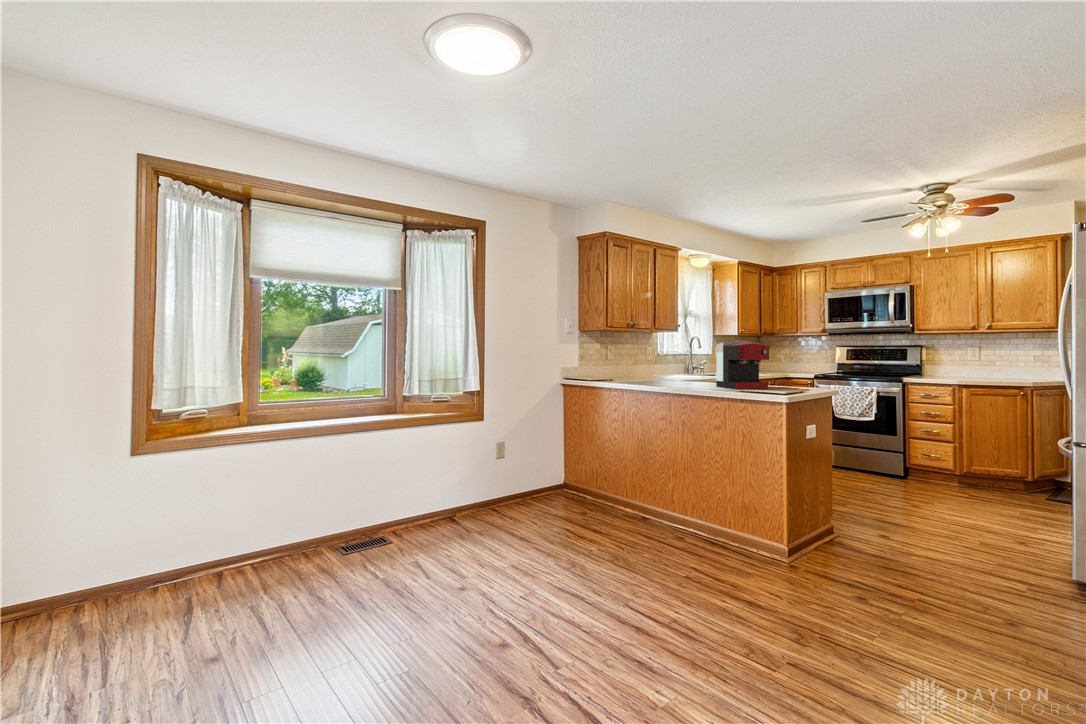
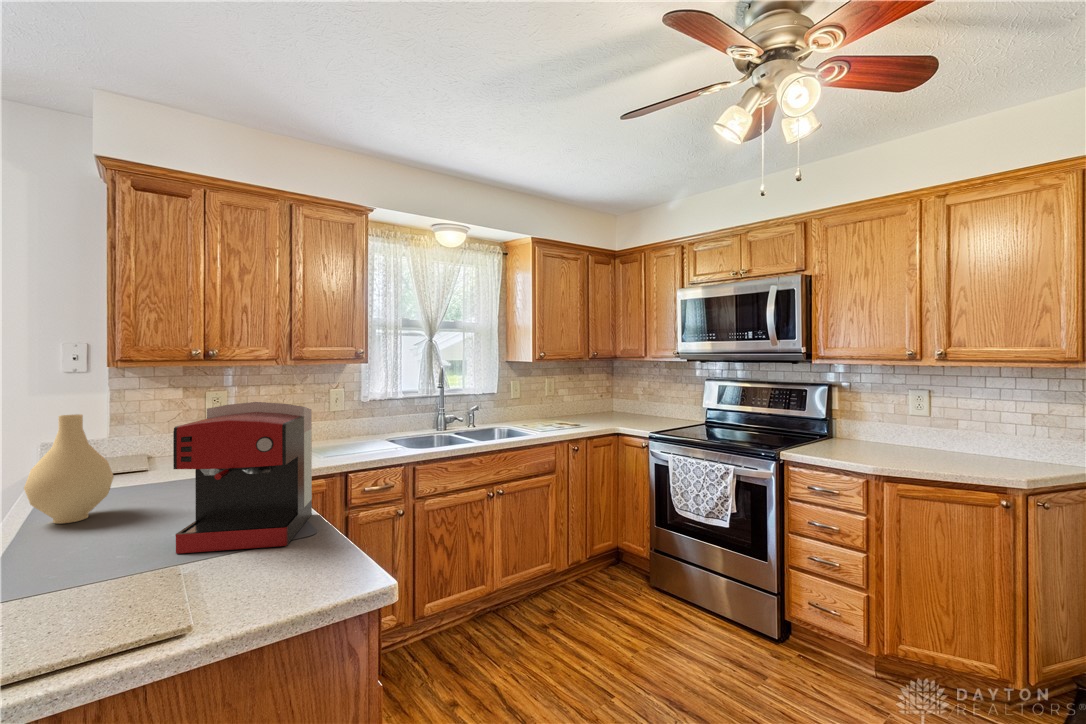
vase: none [648,346,675,386] -> present [24,414,114,523]

